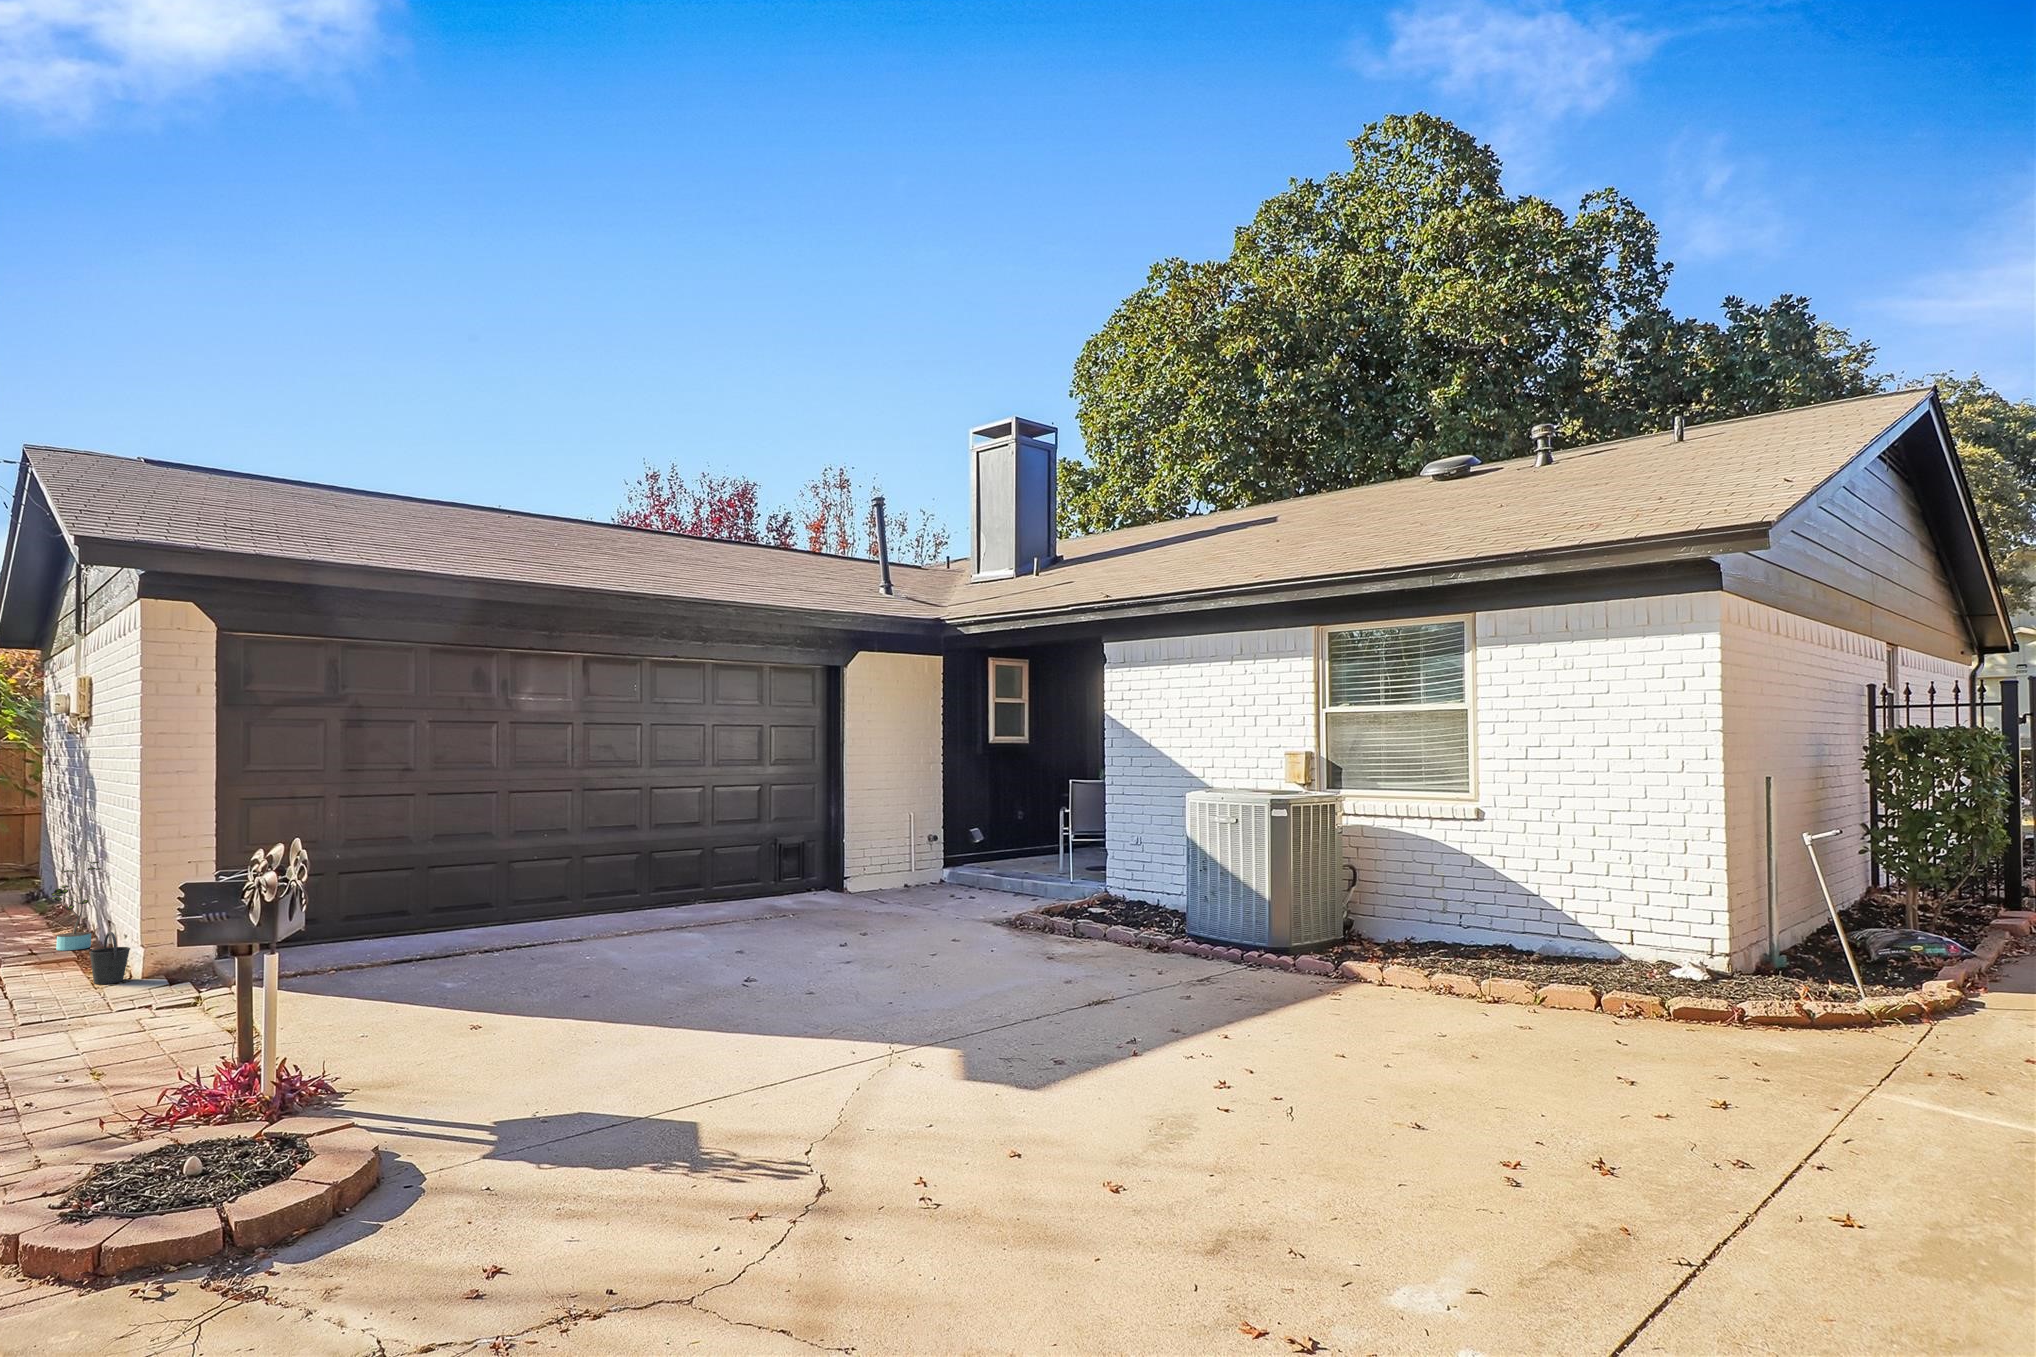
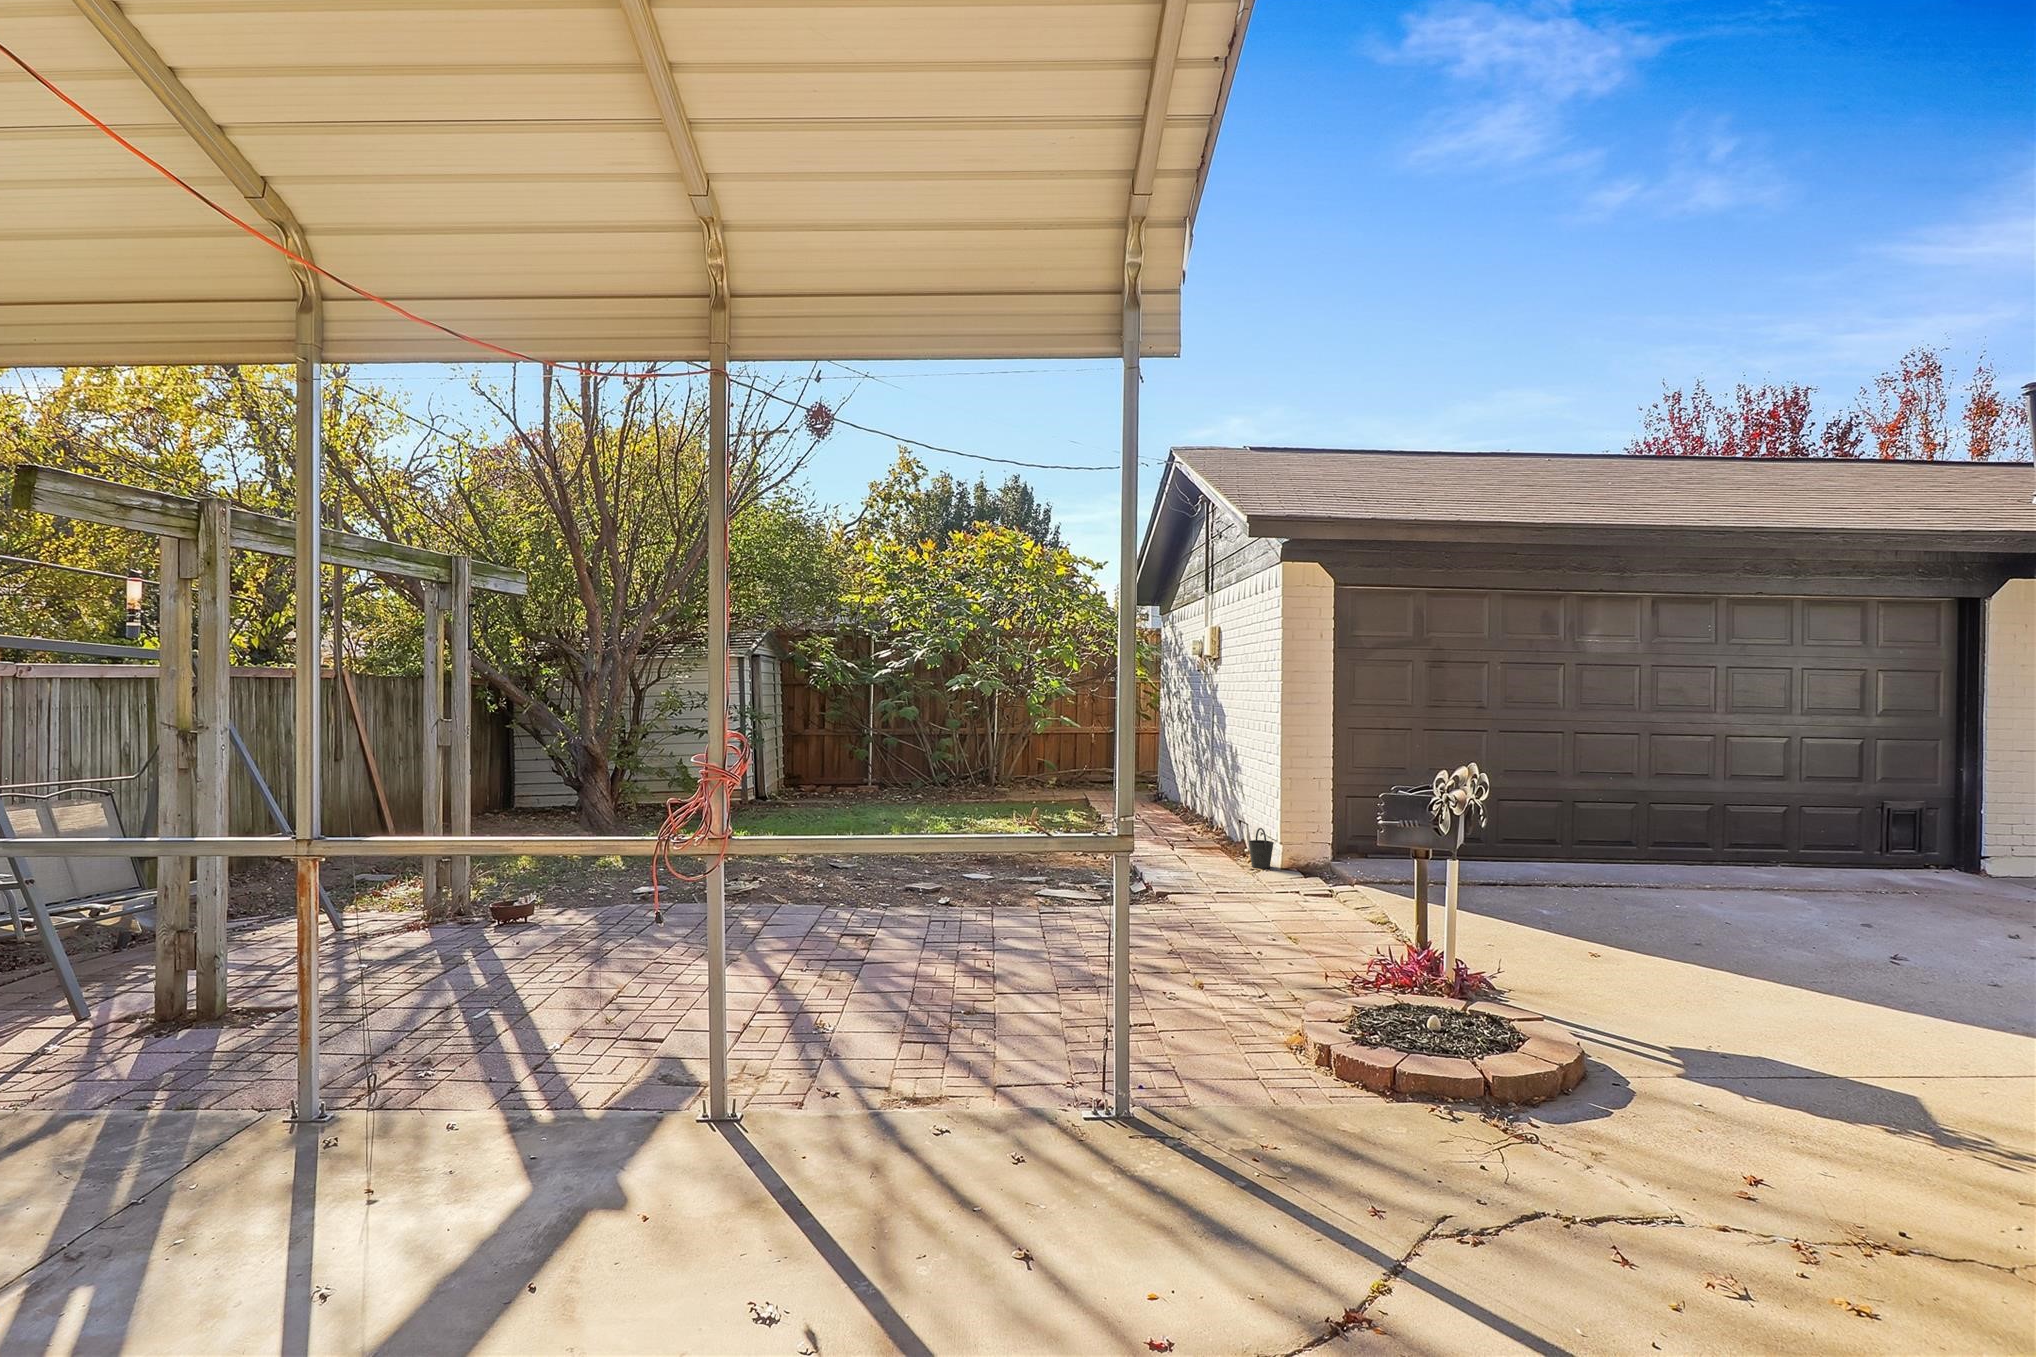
potted plant: present [50,862,100,951] -> none [1207,772,1237,839]

